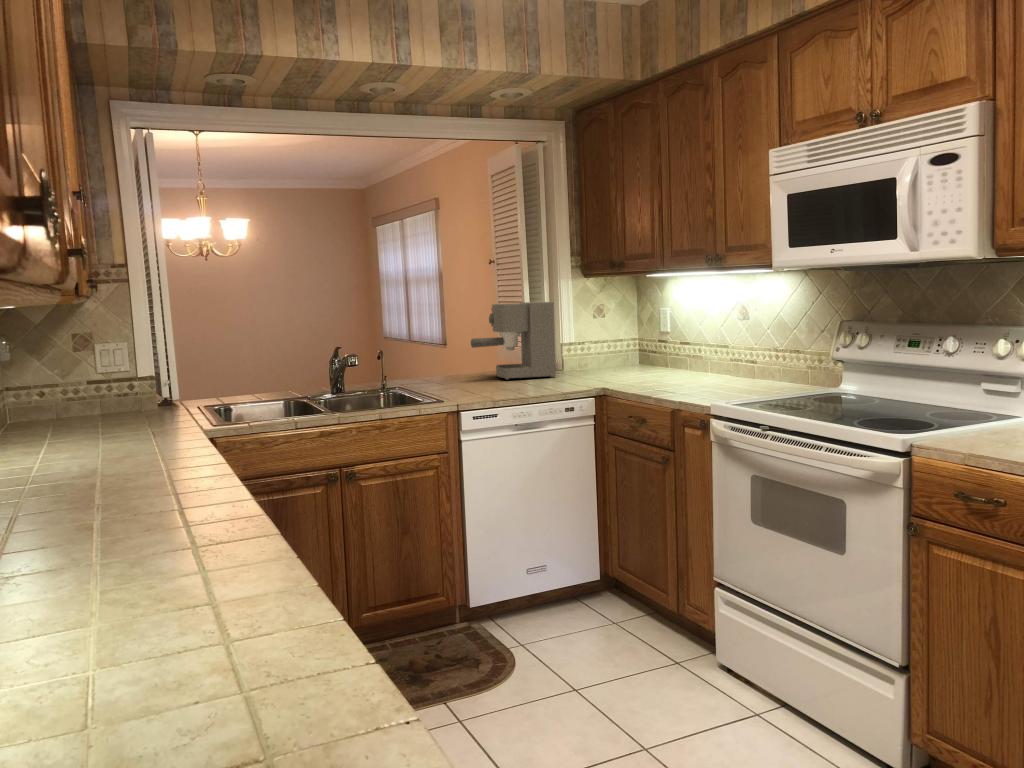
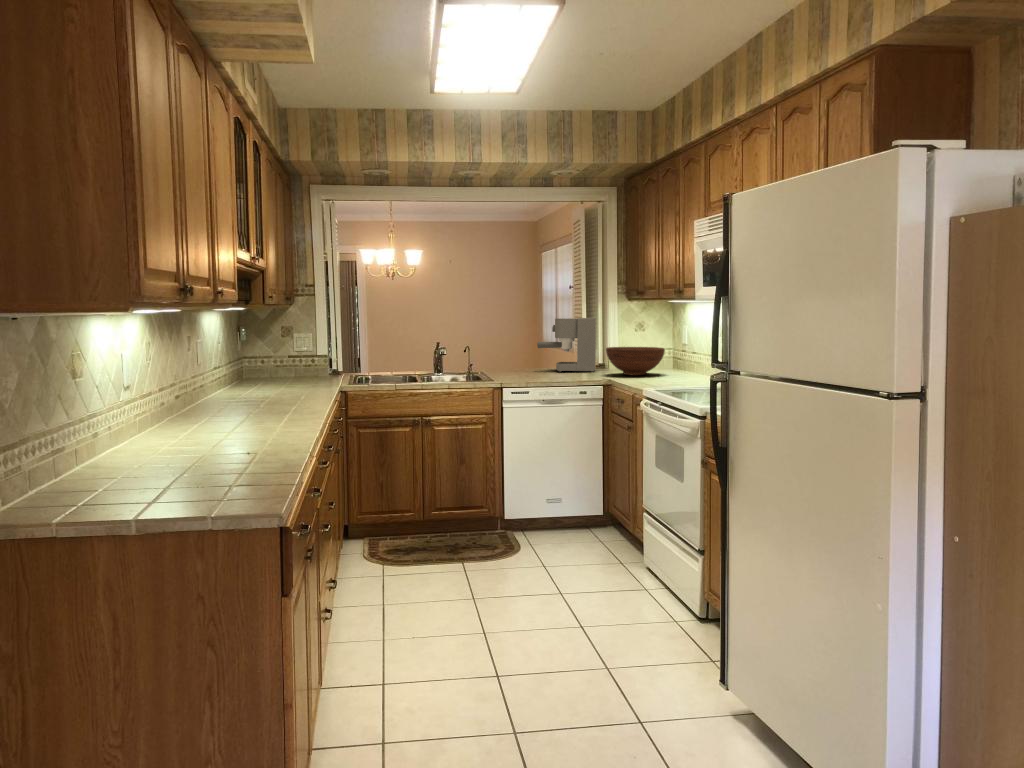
fruit bowl: none [583,339,665,380] -> present [606,347,665,375]

